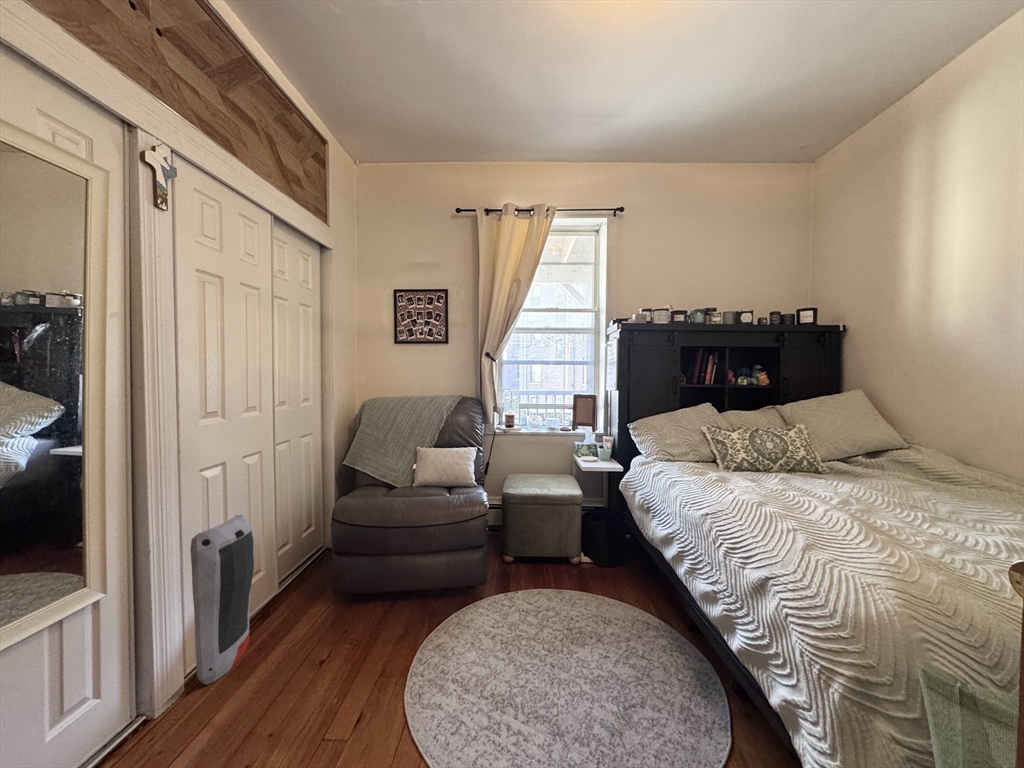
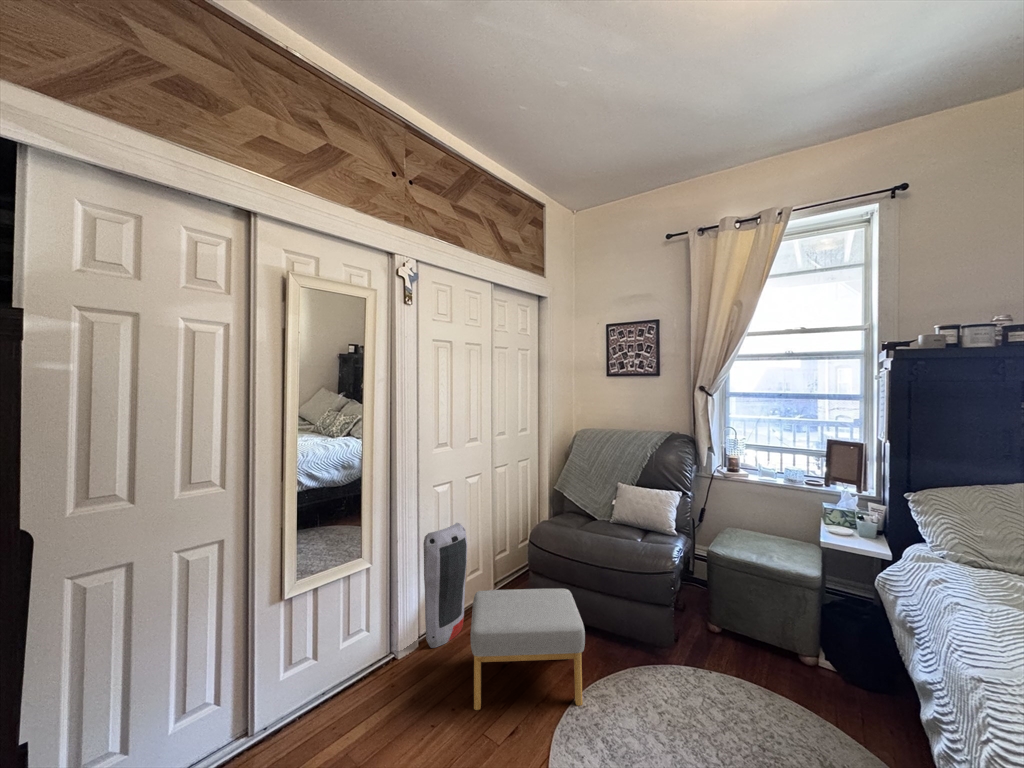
footstool: none [278,556,424,722] -> present [471,589,585,710]

